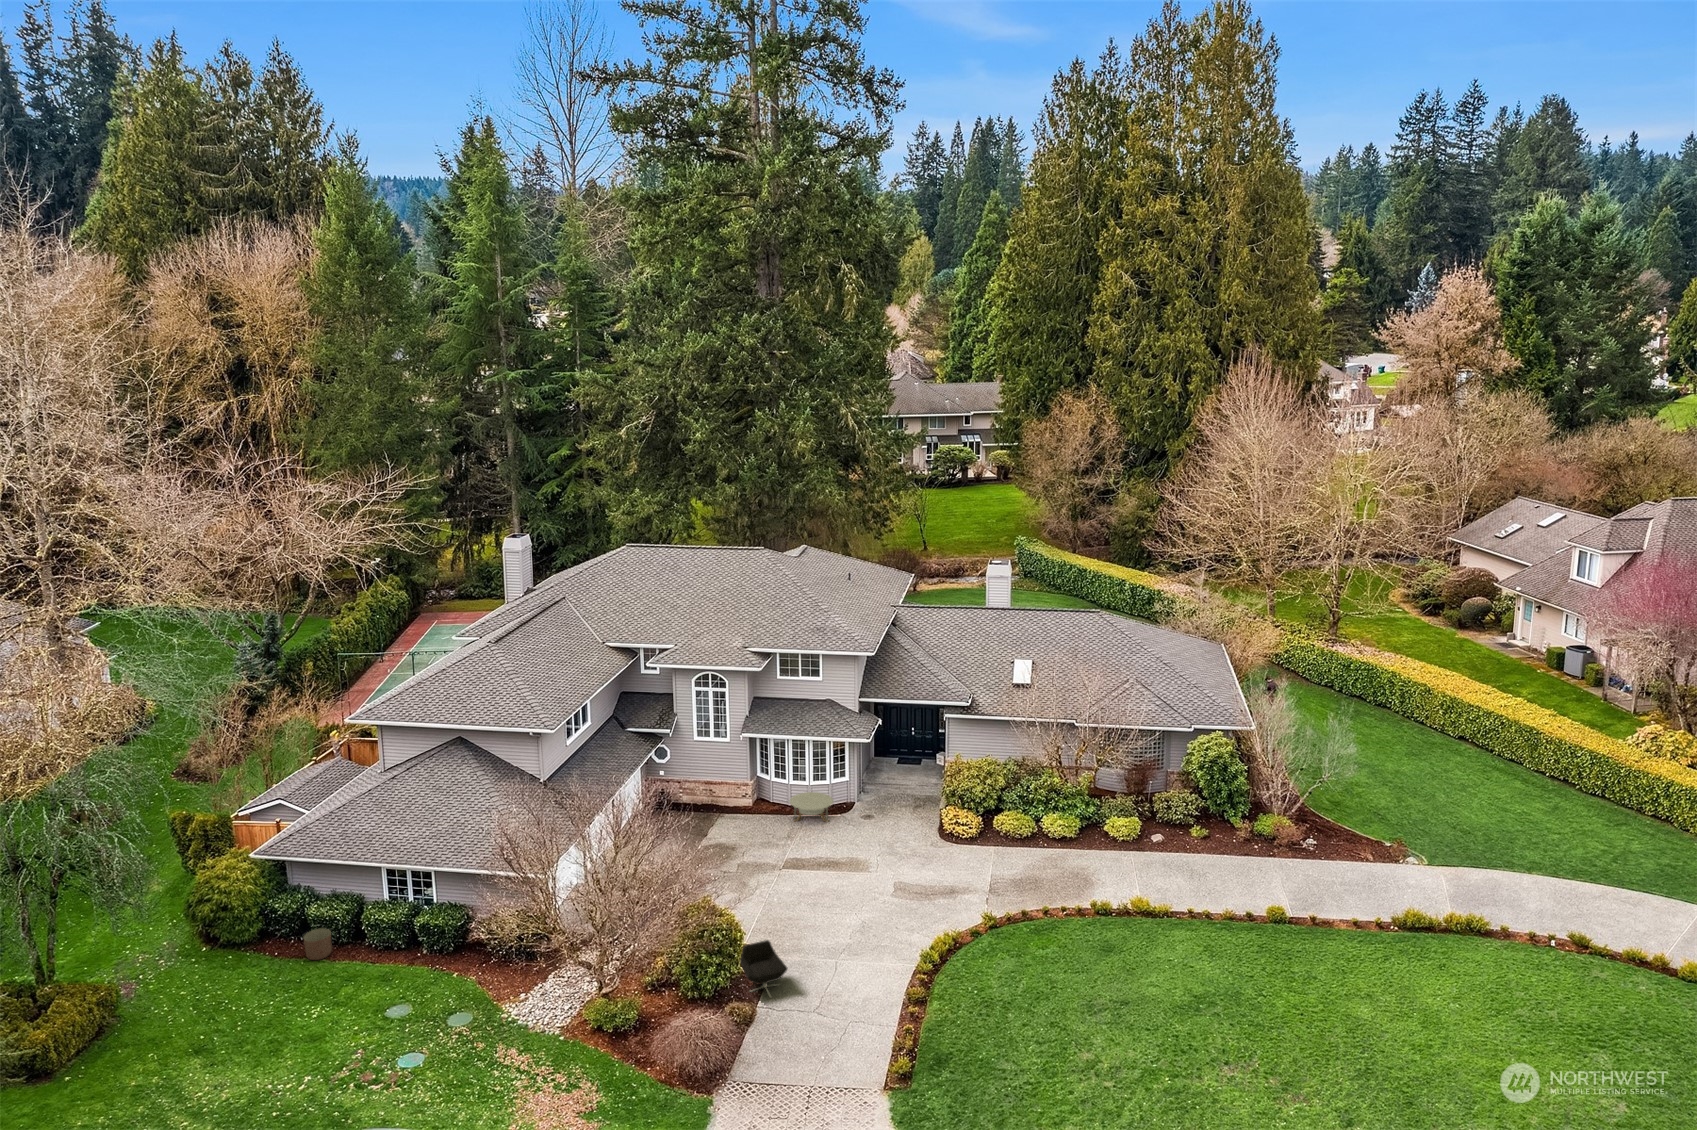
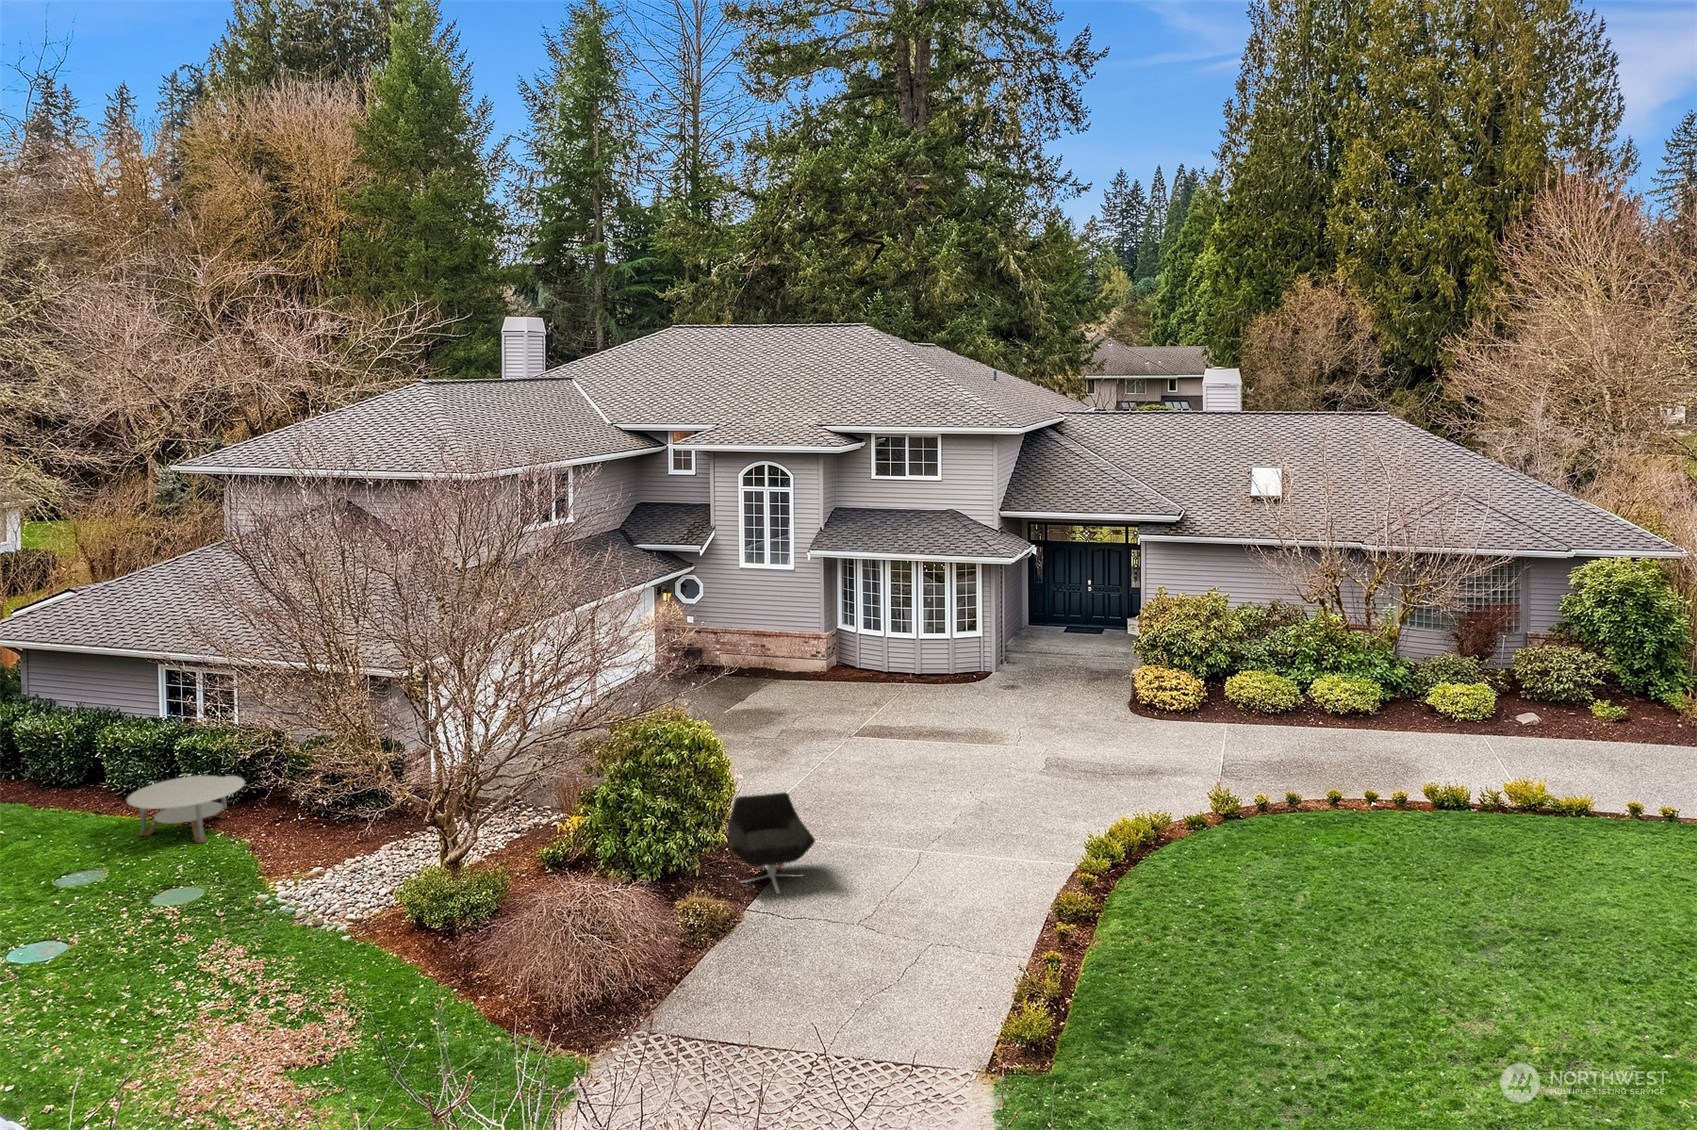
round table: present [790,792,833,822] -> present [127,776,245,843]
planter: present [304,928,332,960] -> none [25,759,78,807]

